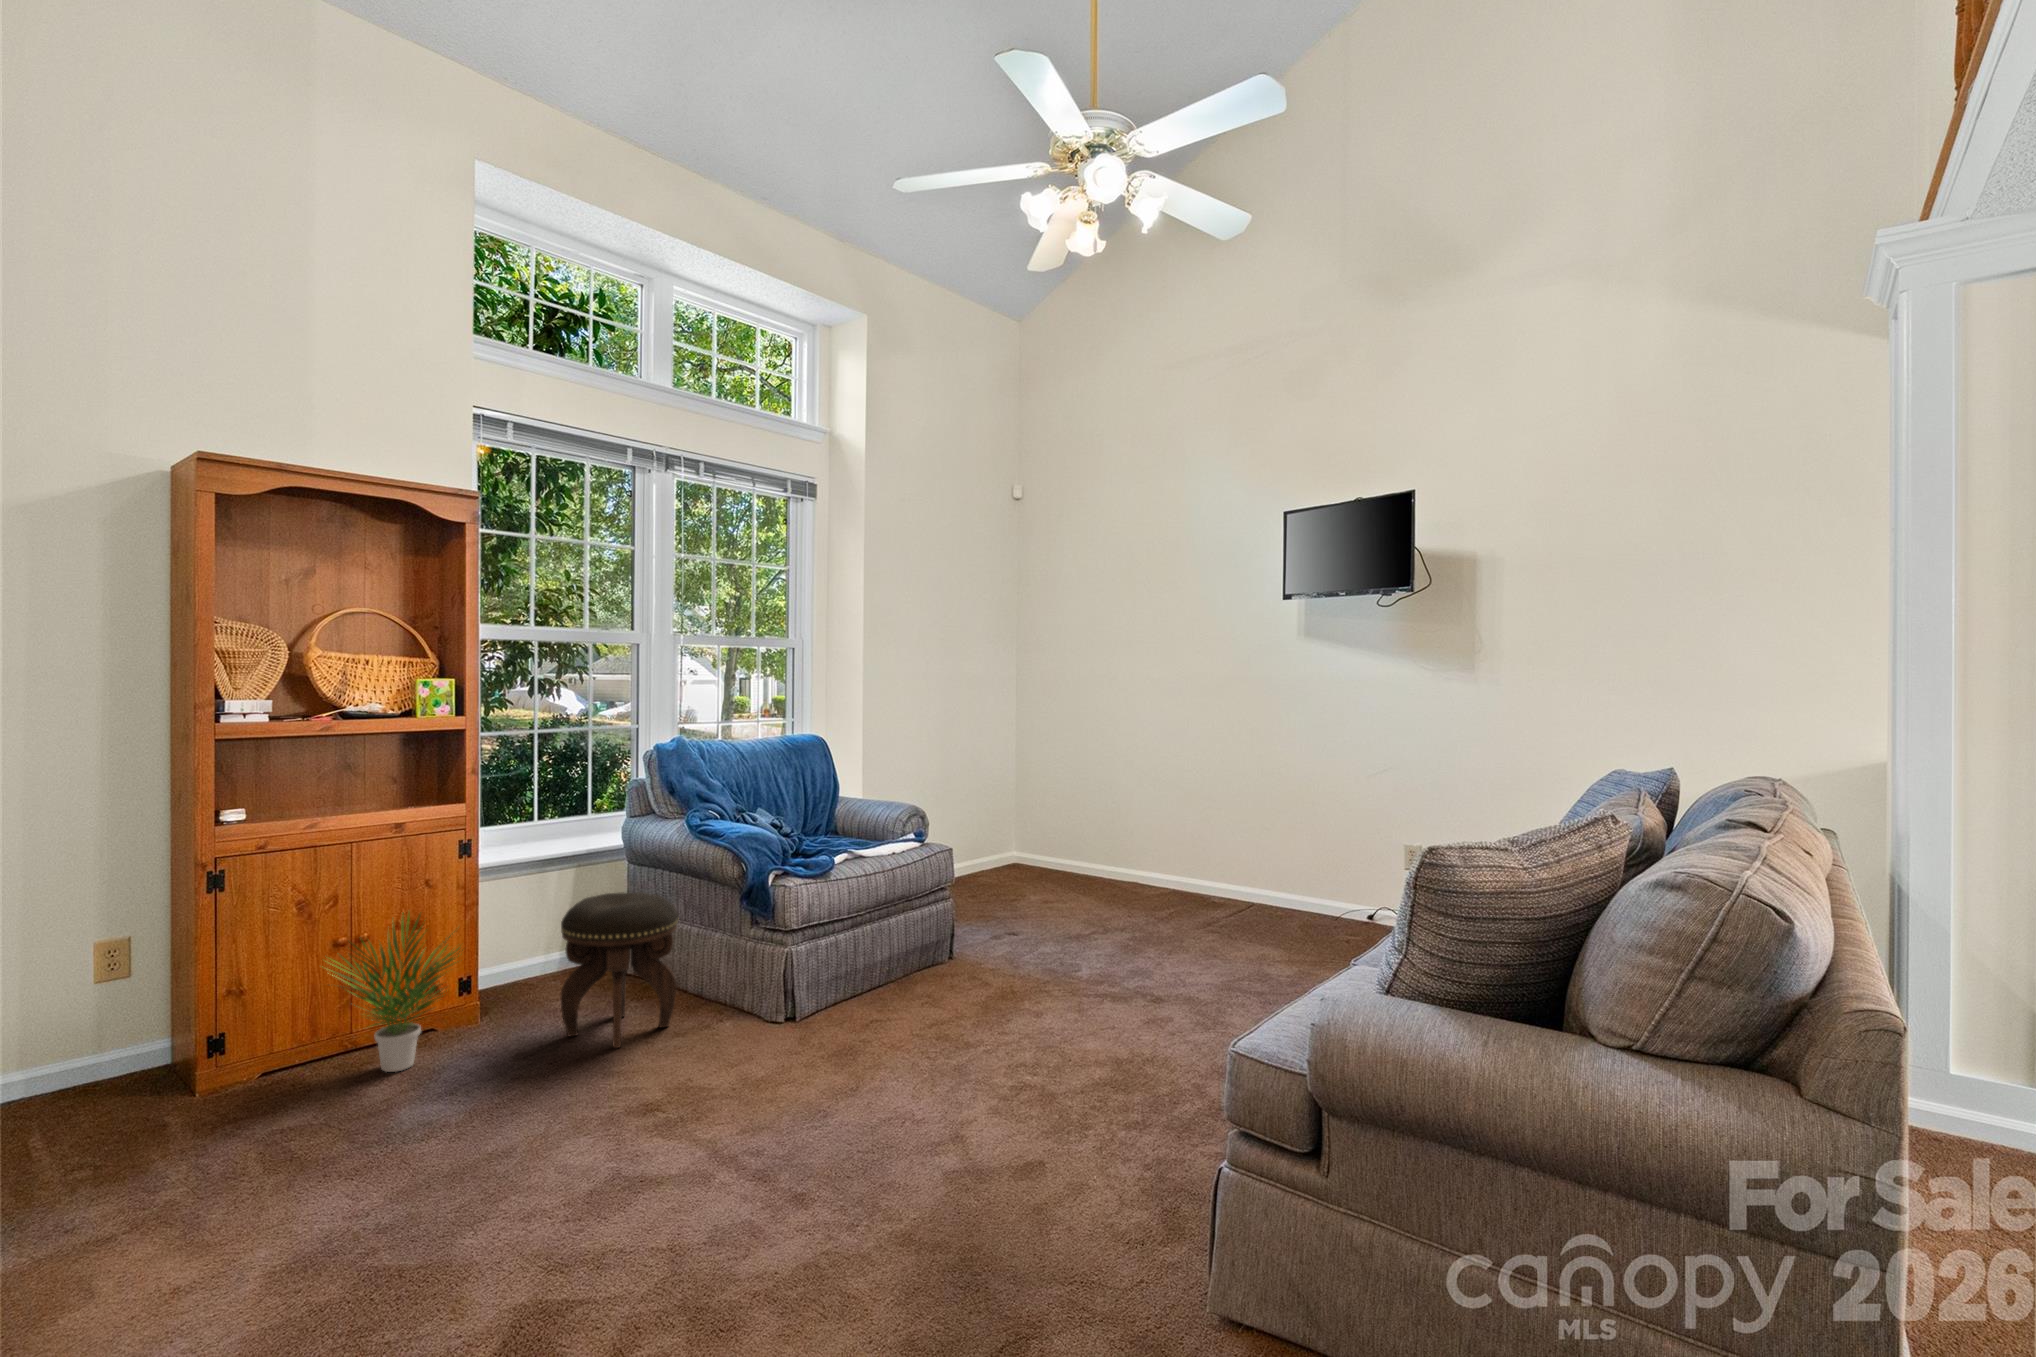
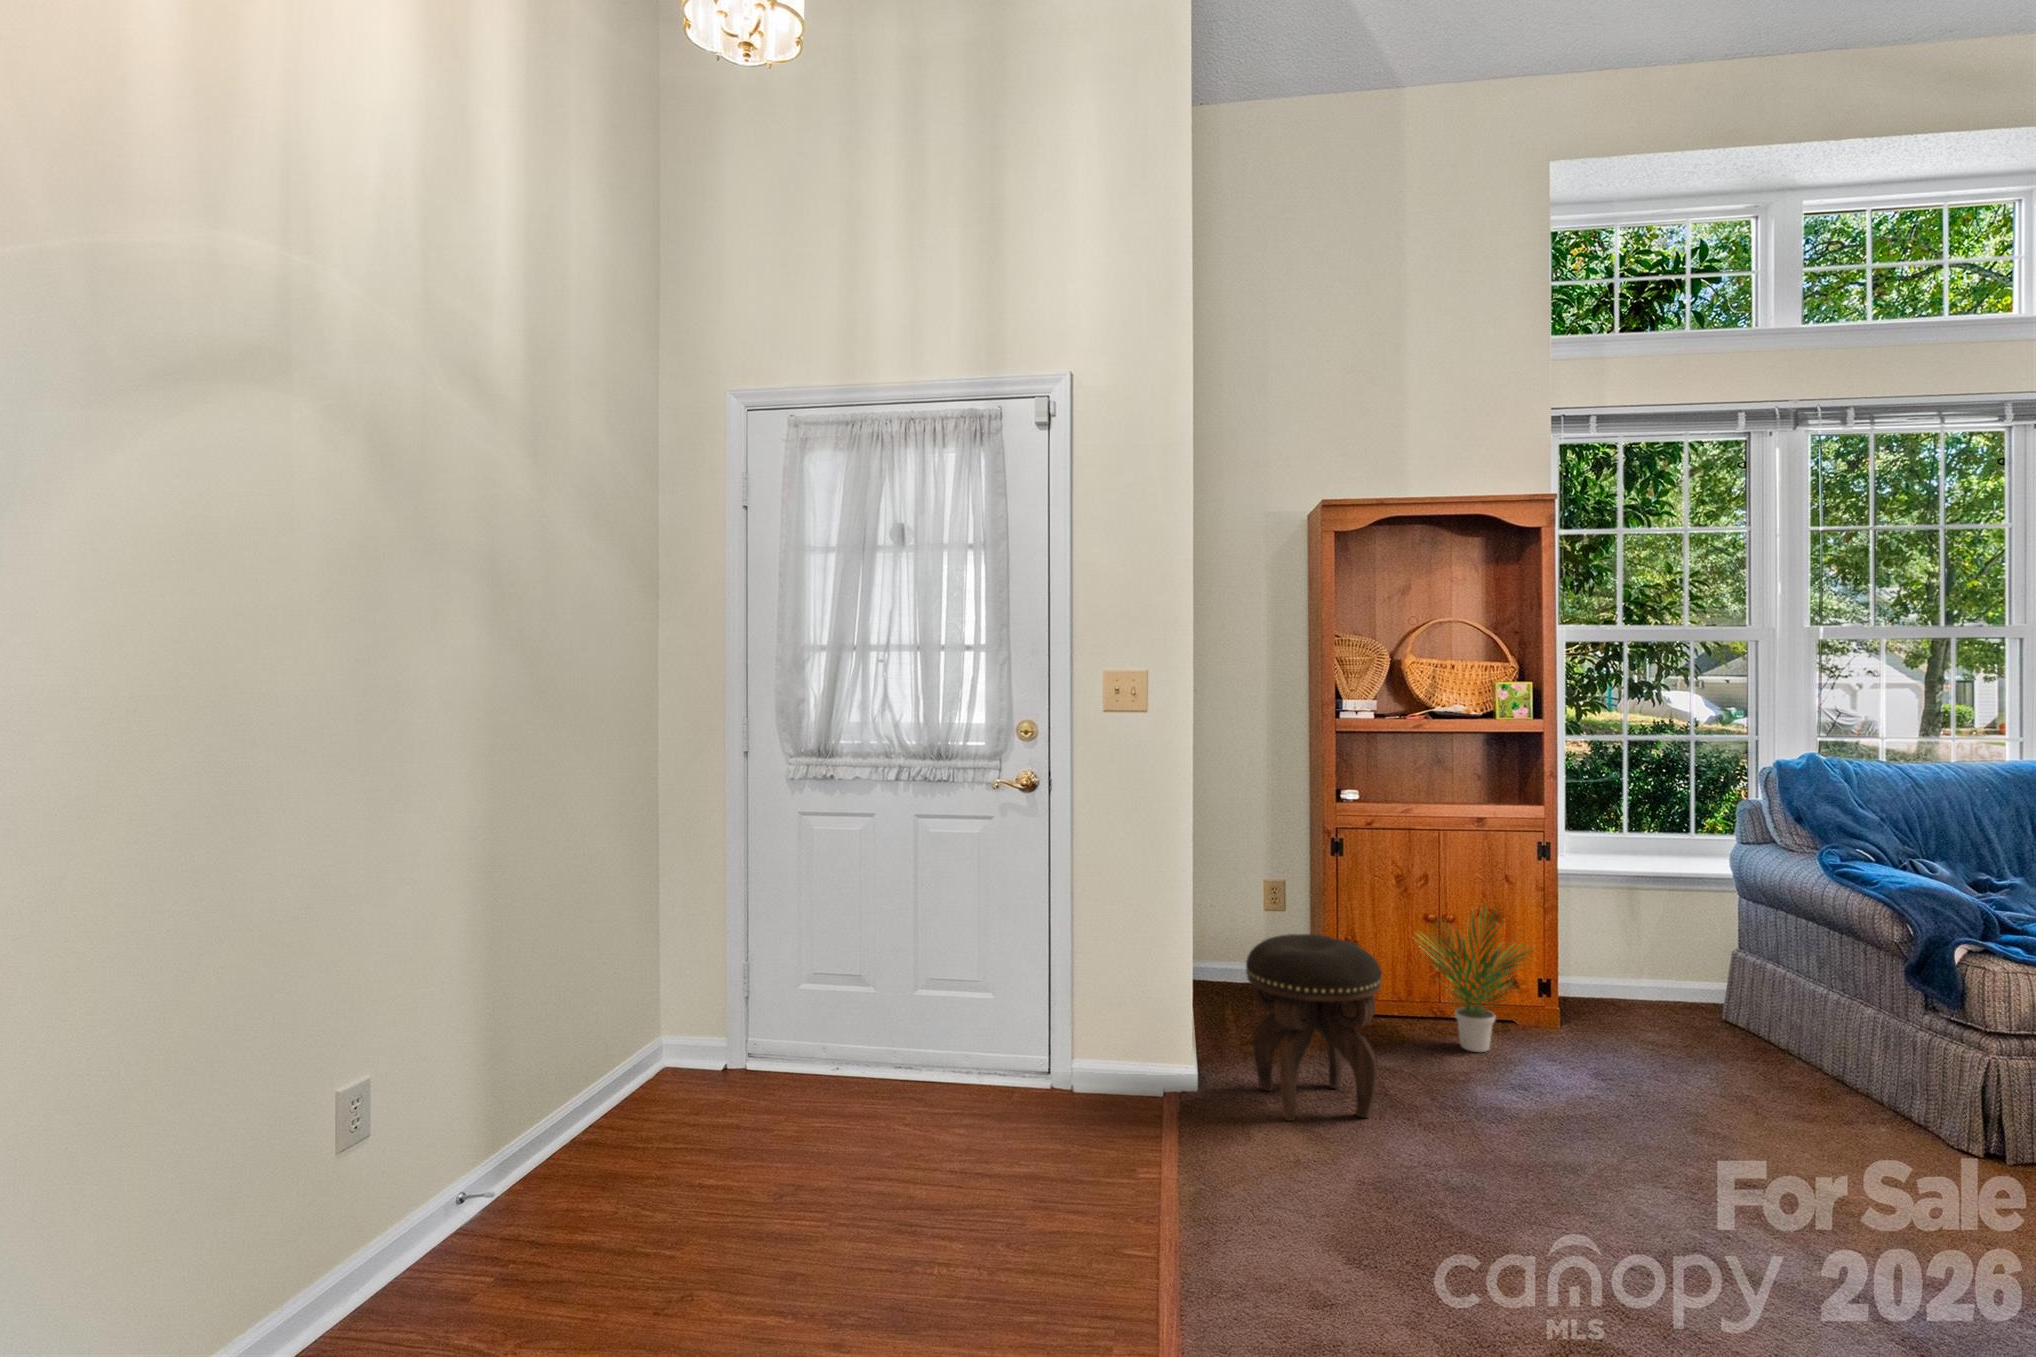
footstool: present [561,892,679,1048] -> present [1246,934,1382,1121]

